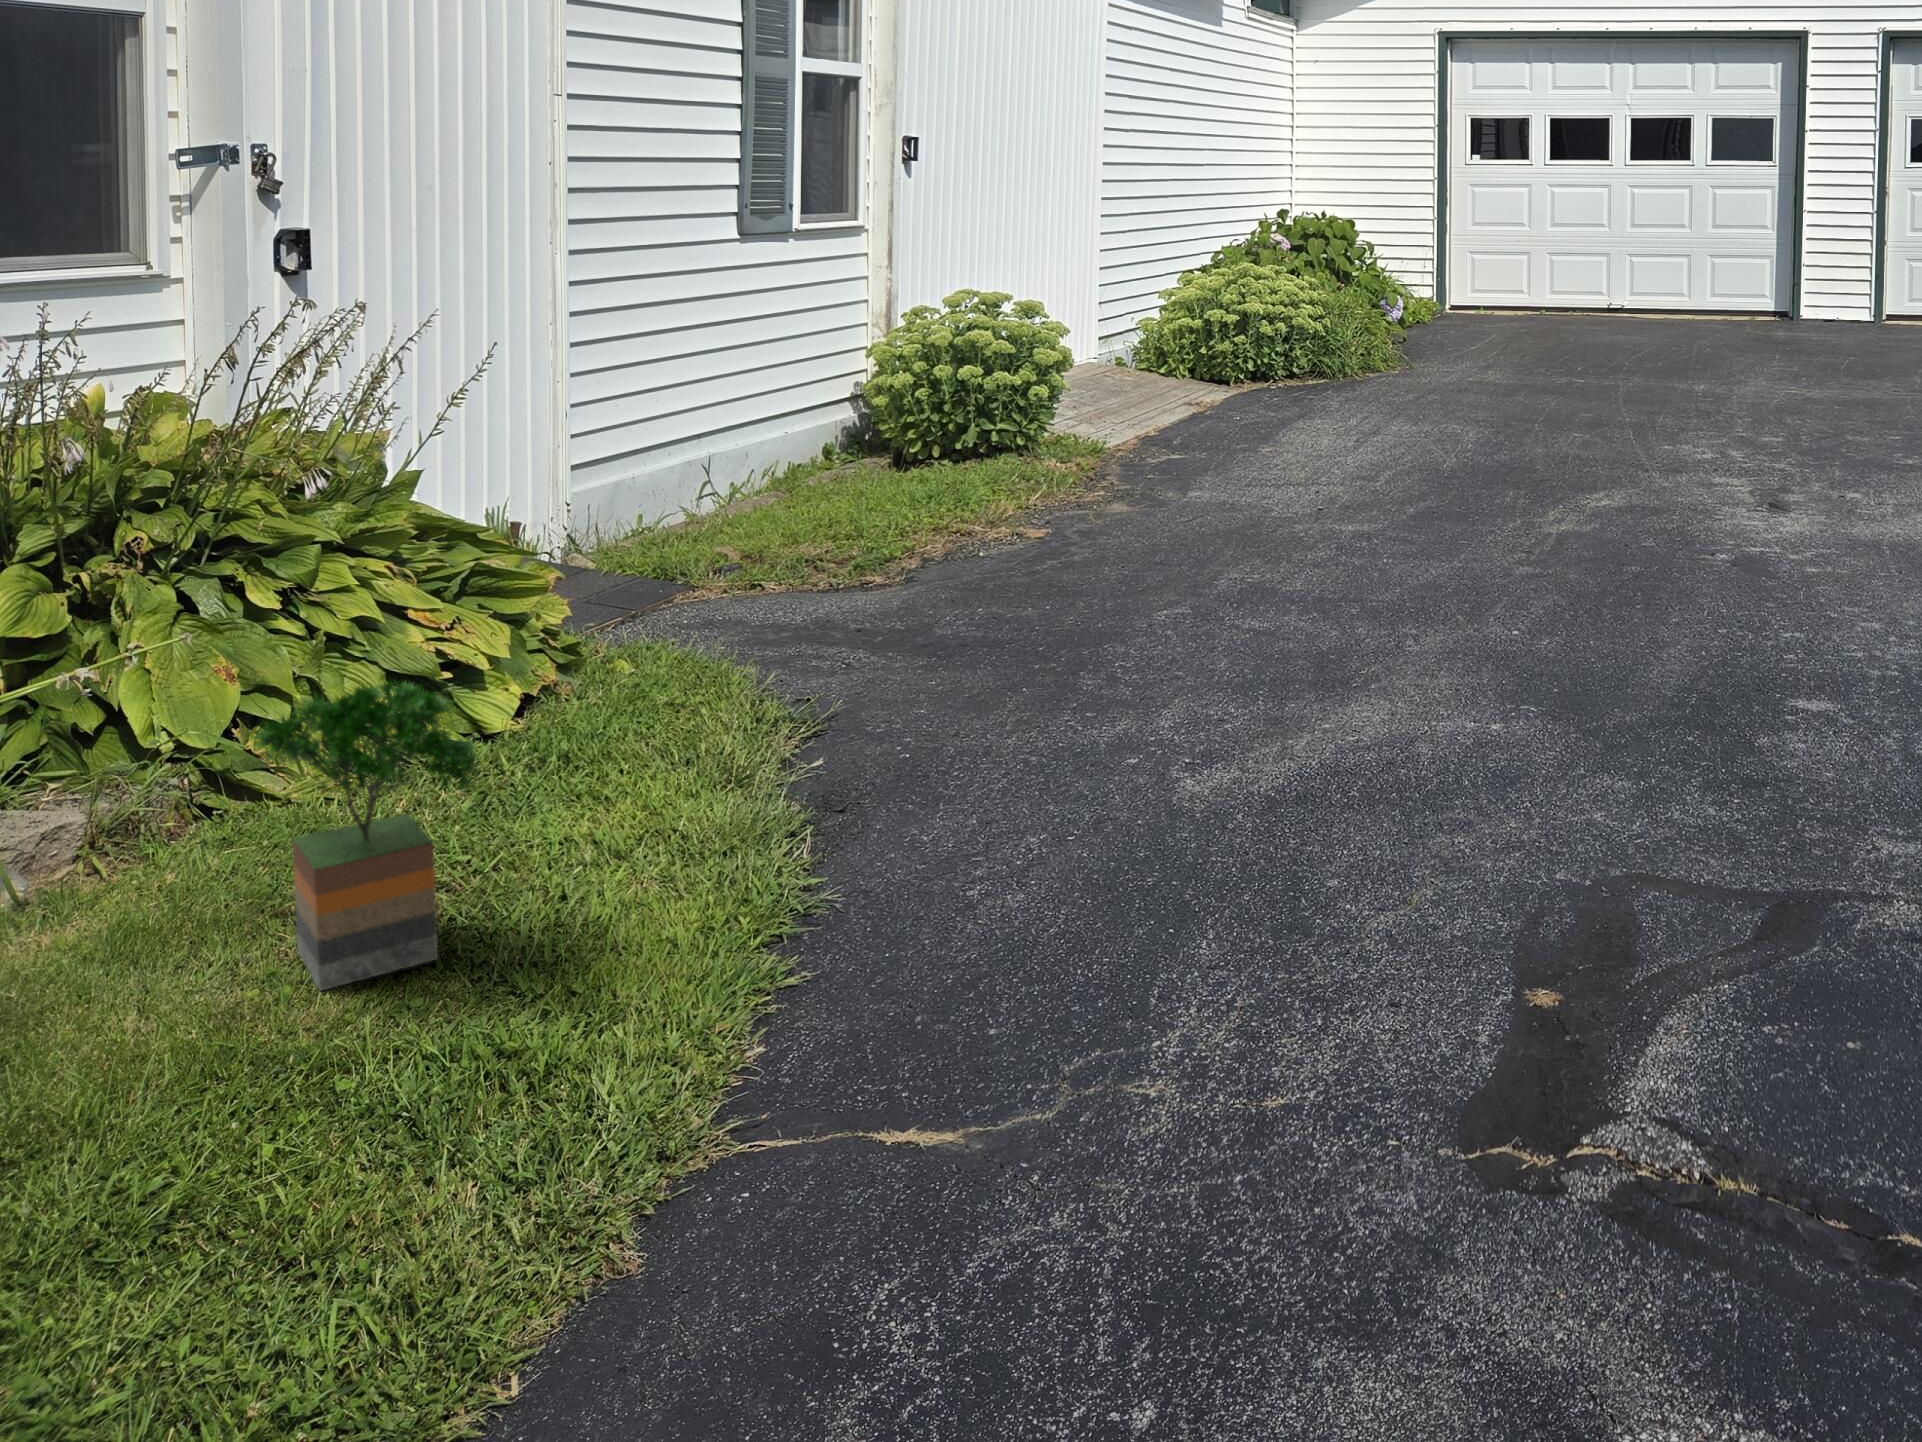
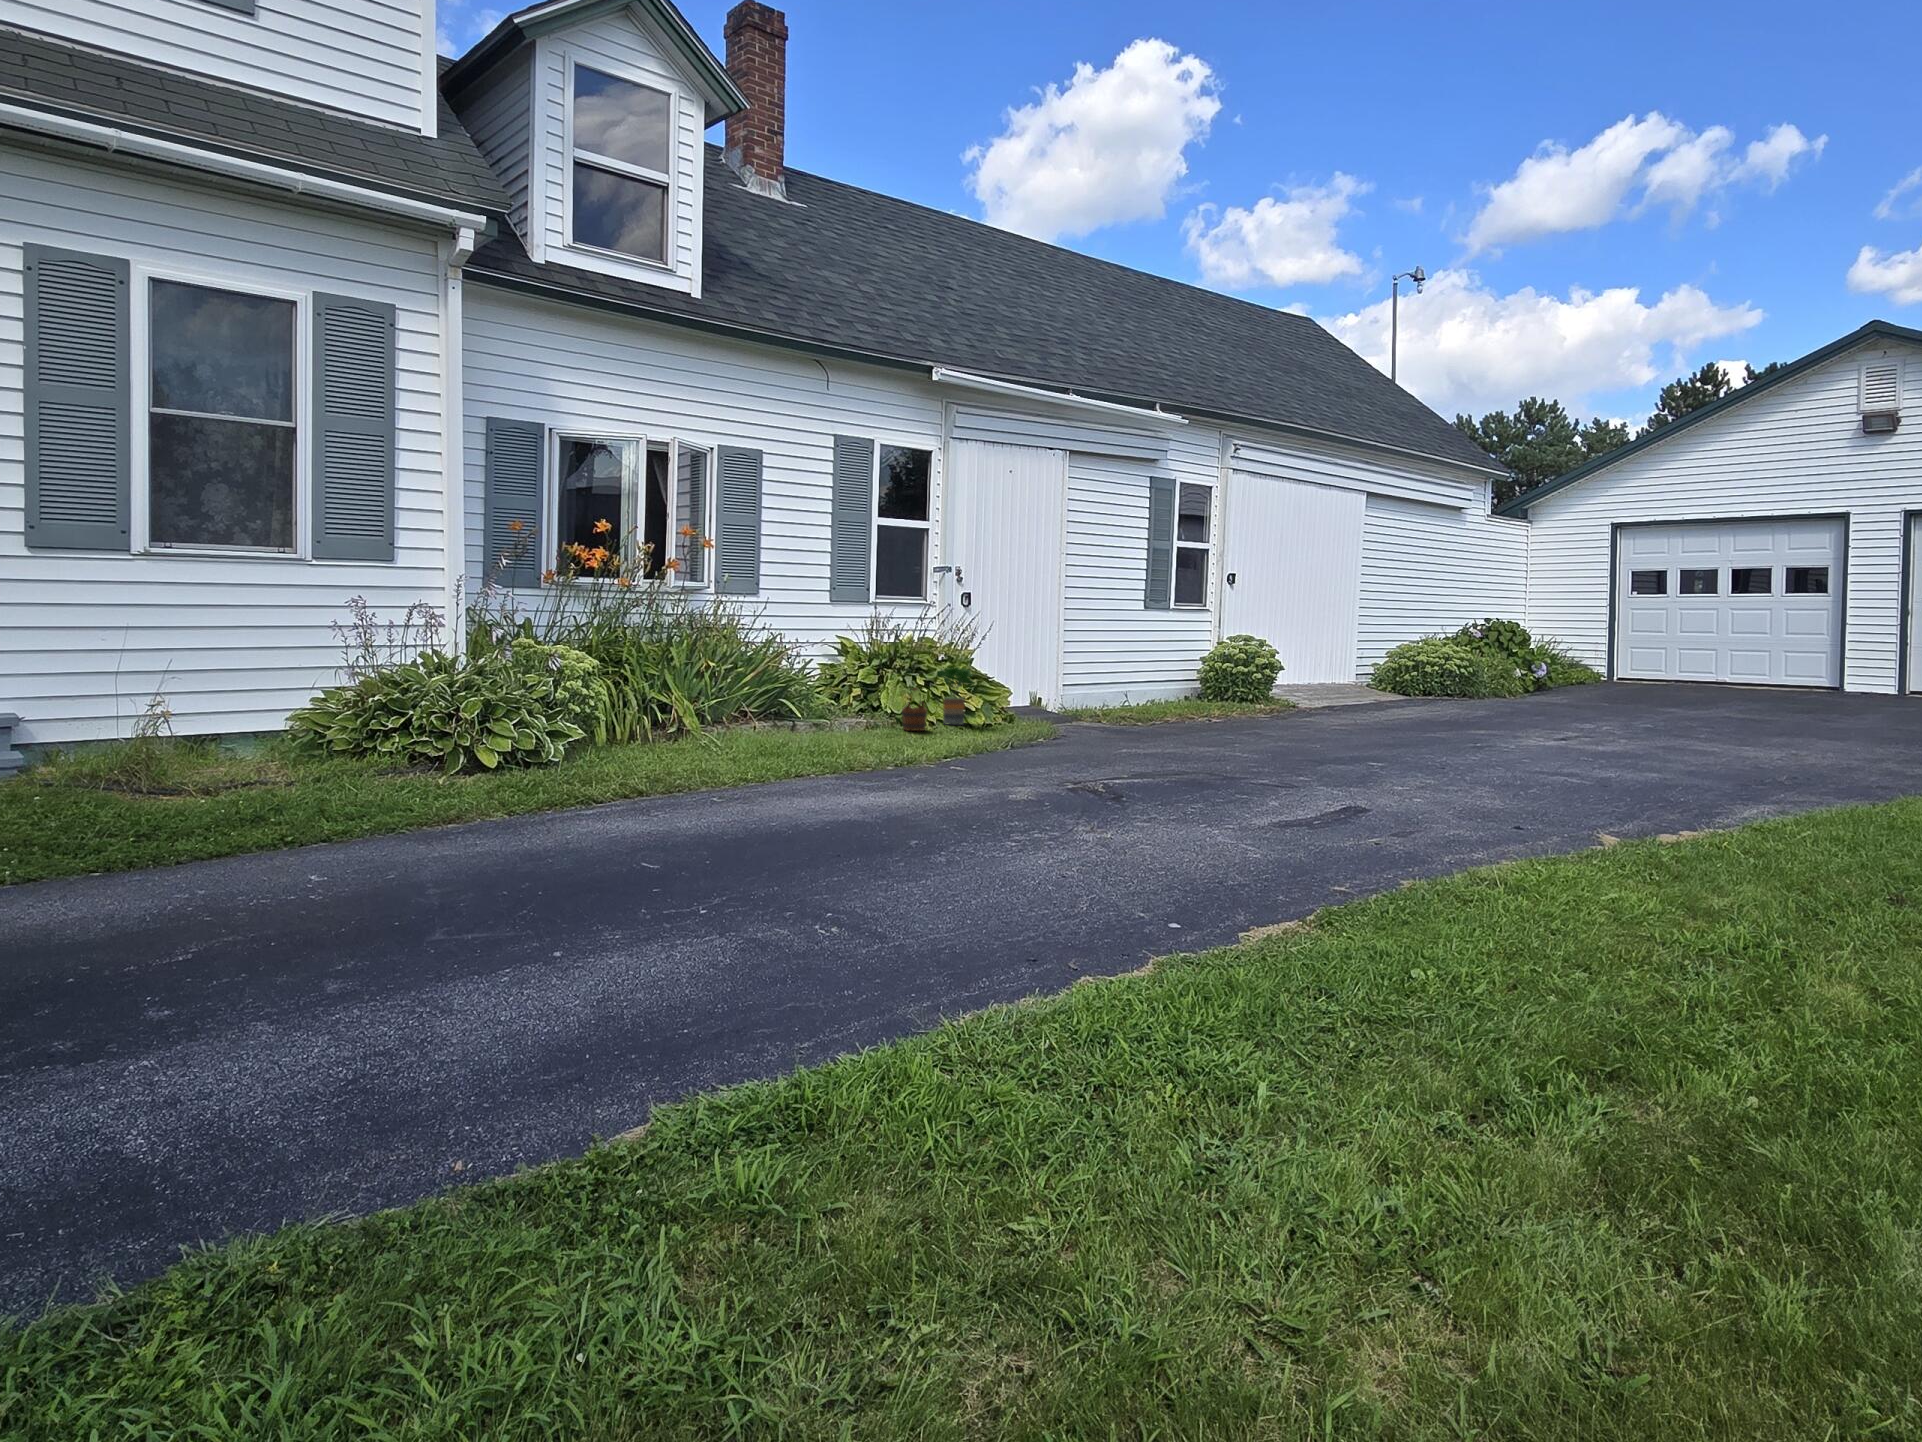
wooden bucket: none [103,915,284,1186] -> present [902,688,928,731]

